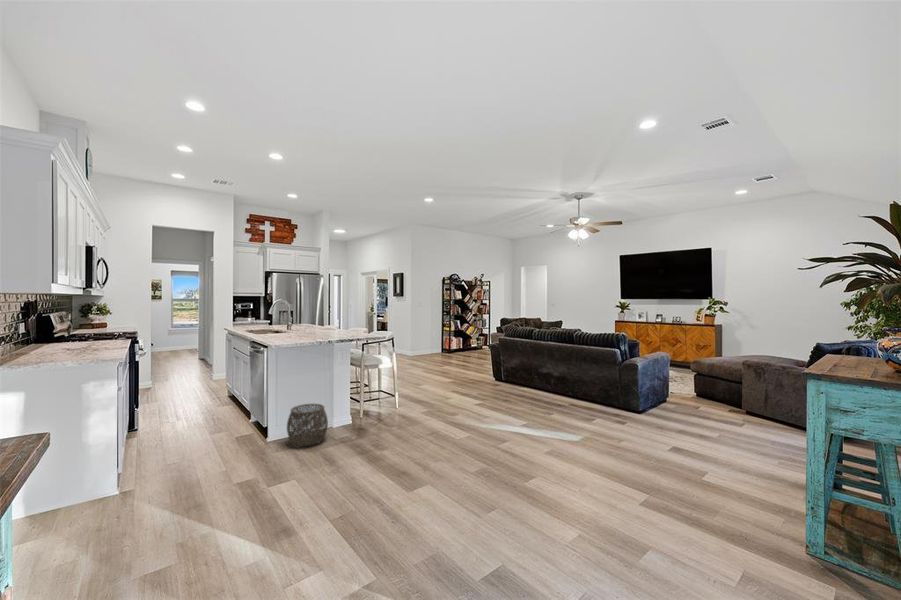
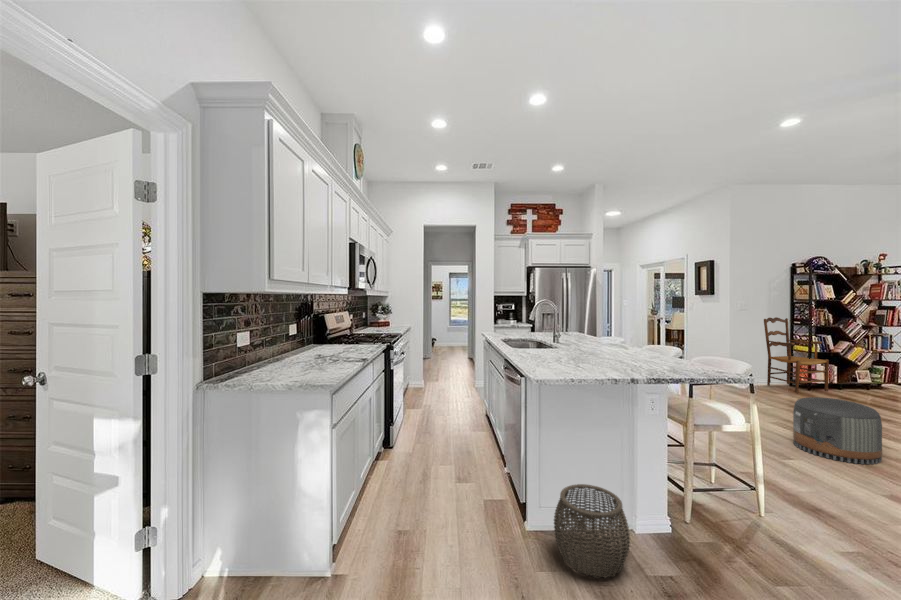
armchair: none [428,311,457,356] -> present [764,317,829,393]
pouf: none [426,352,459,383] -> present [793,397,882,464]

